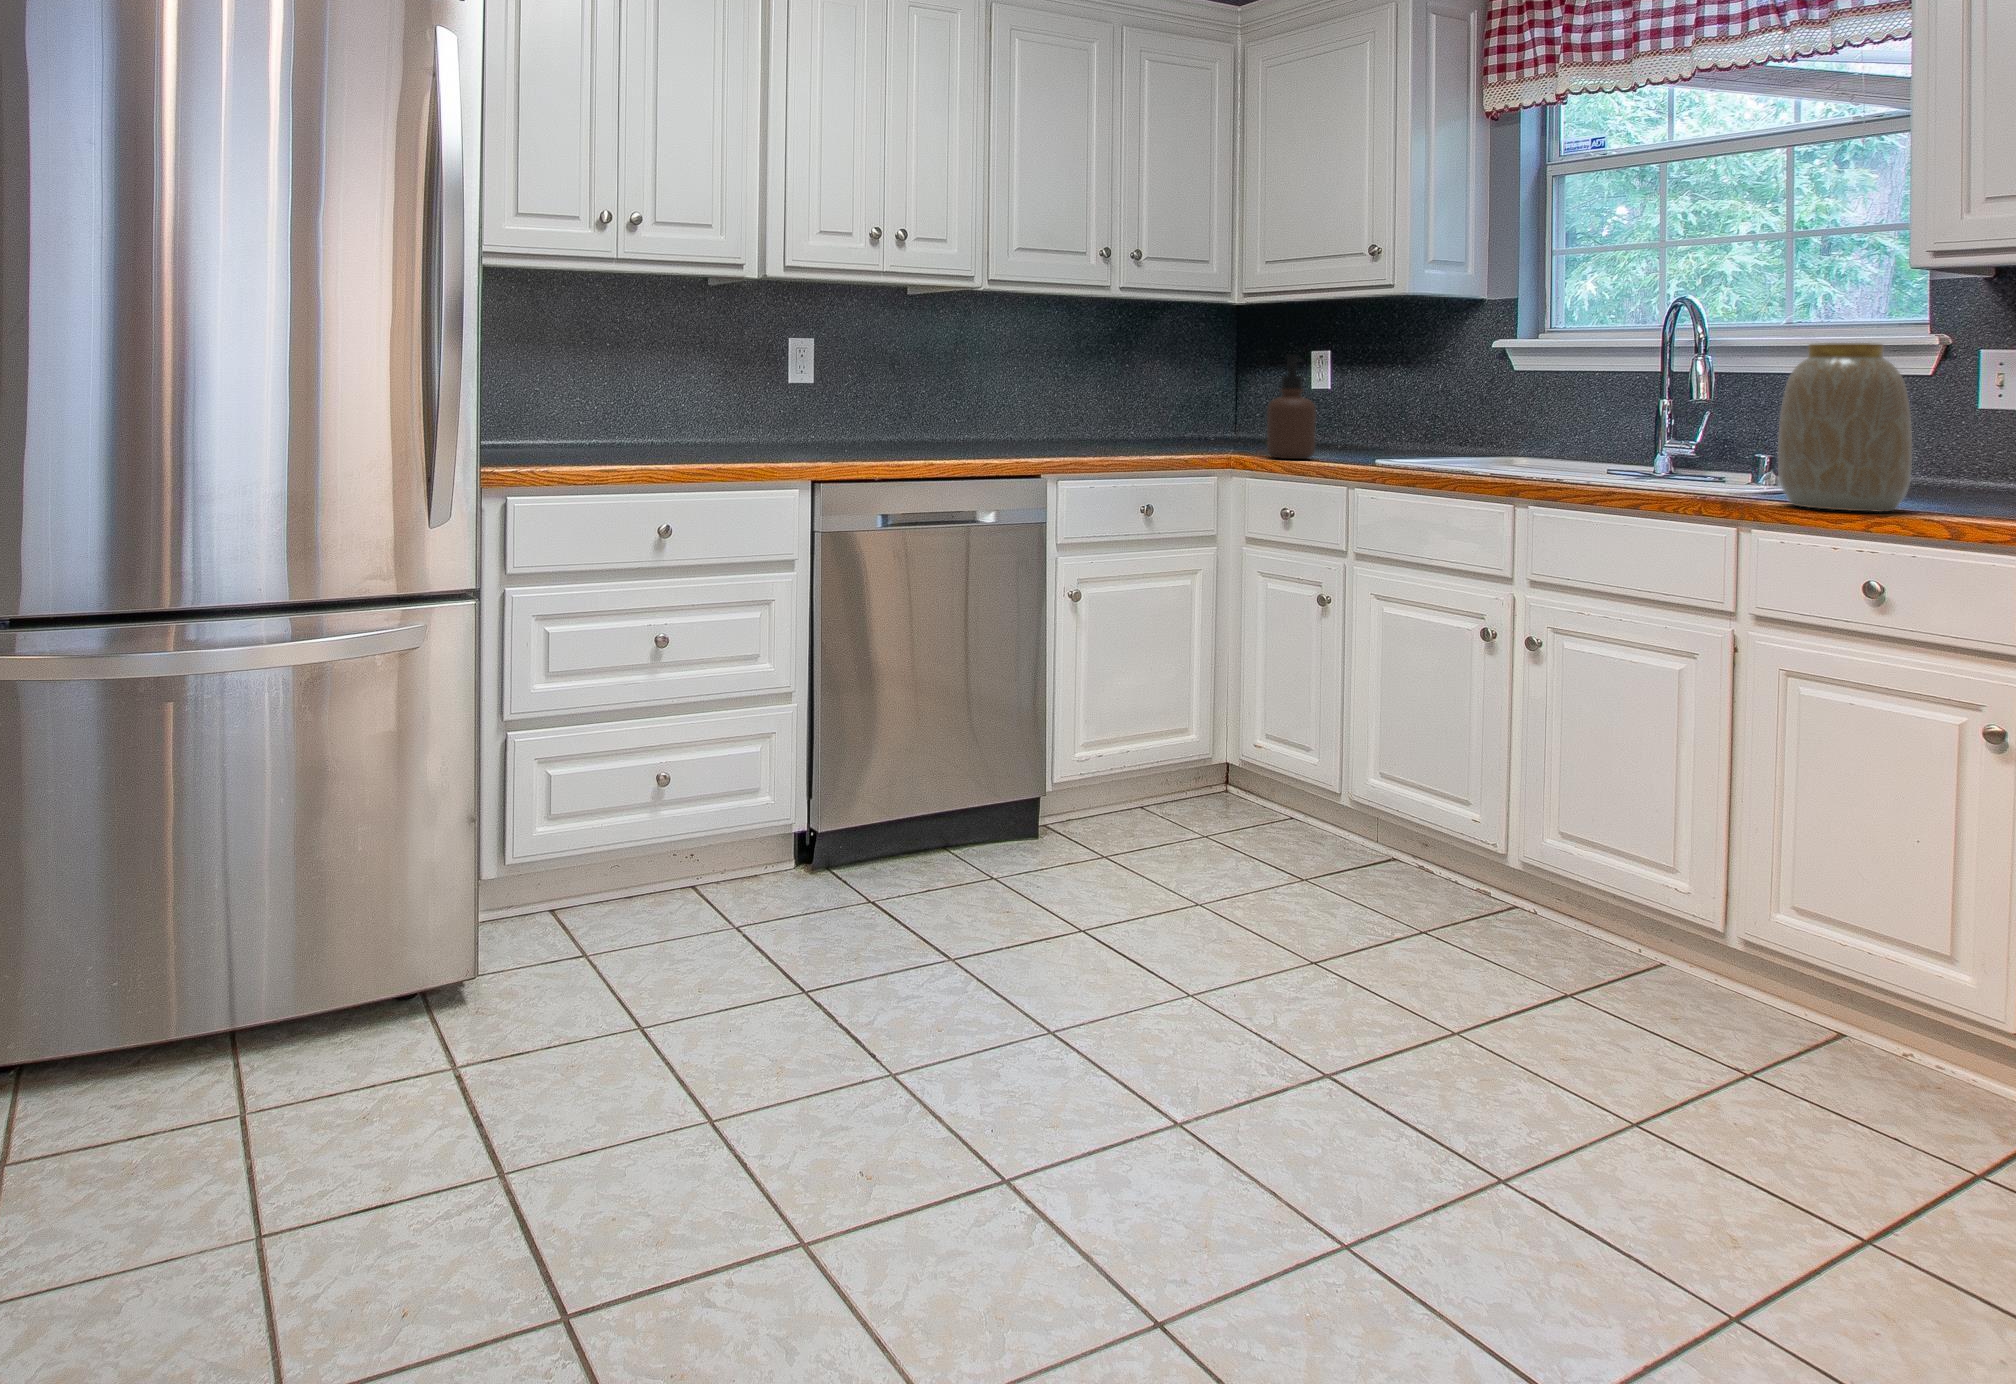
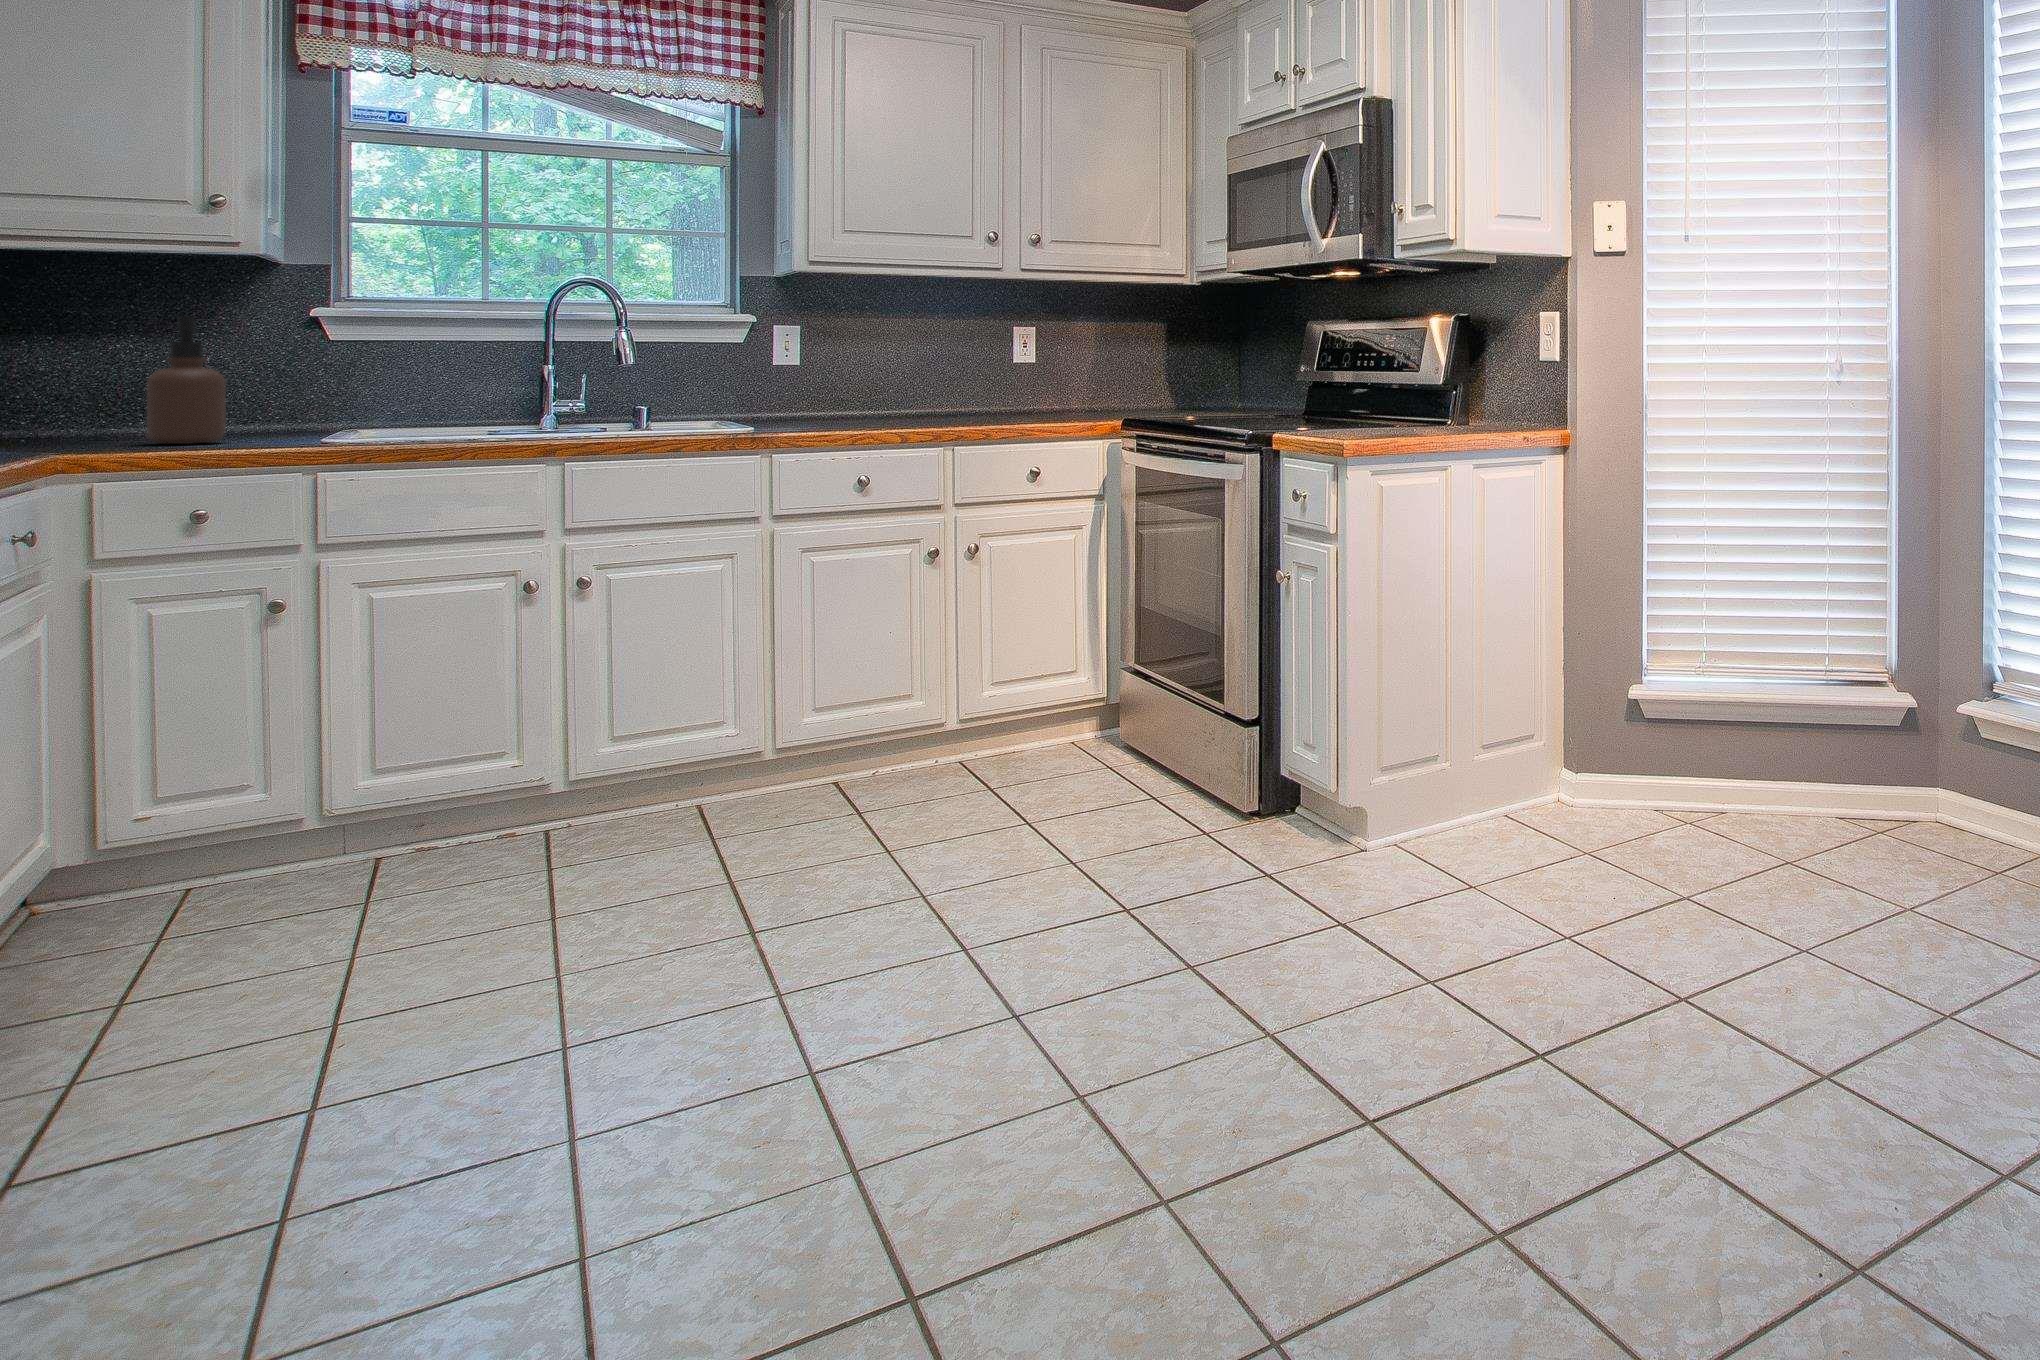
vase: present [1778,343,1912,512] -> none [800,321,878,432]

